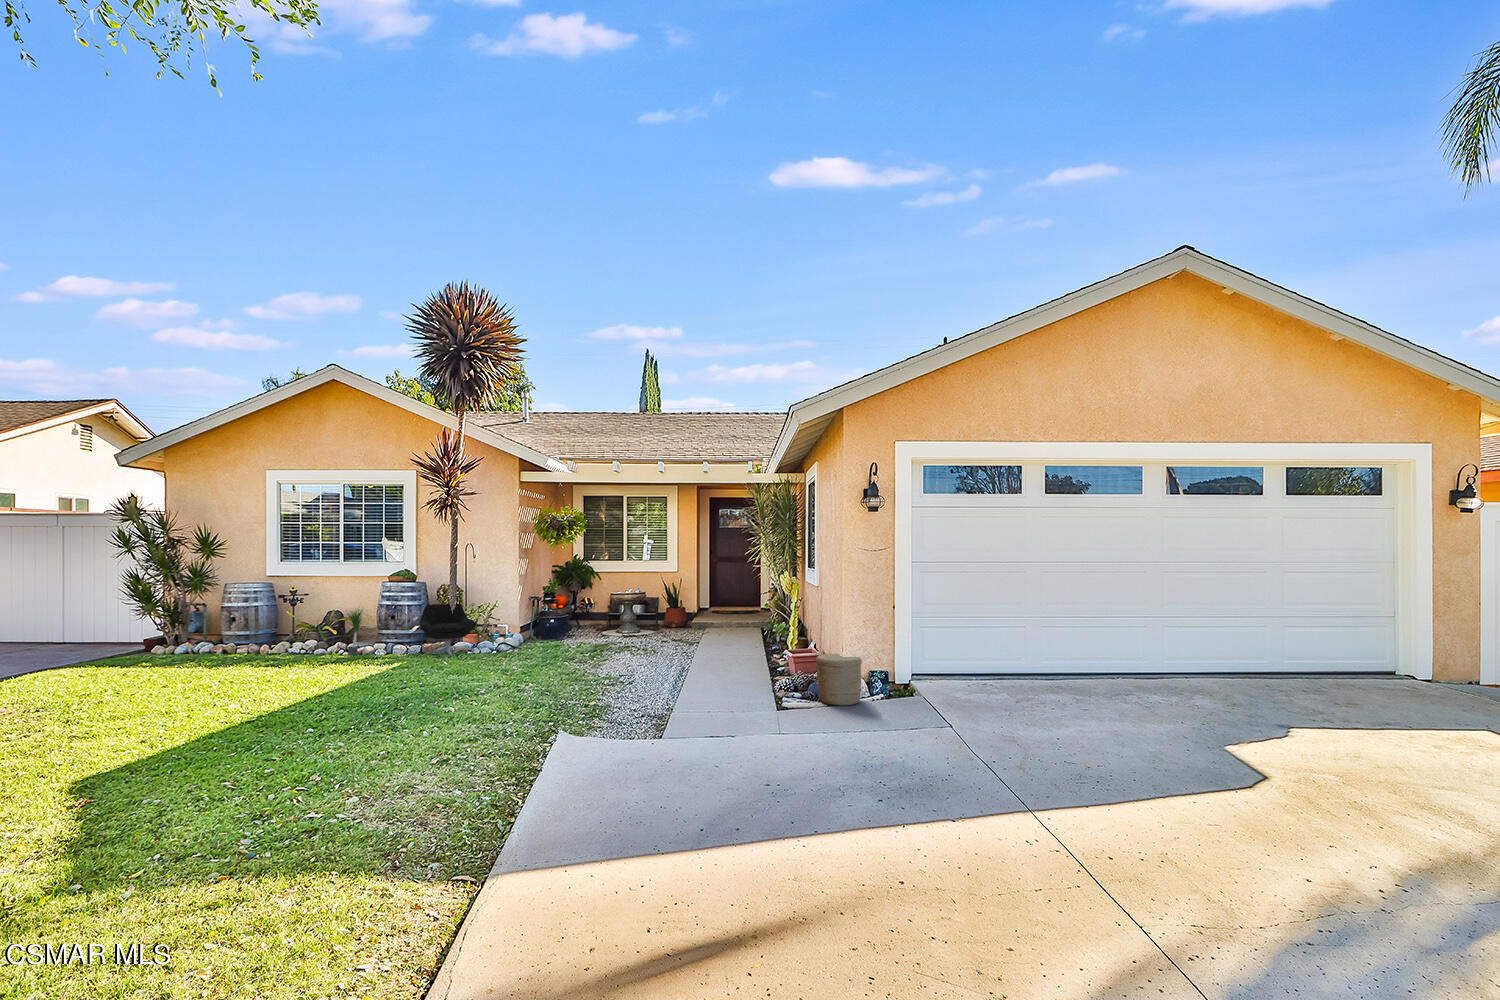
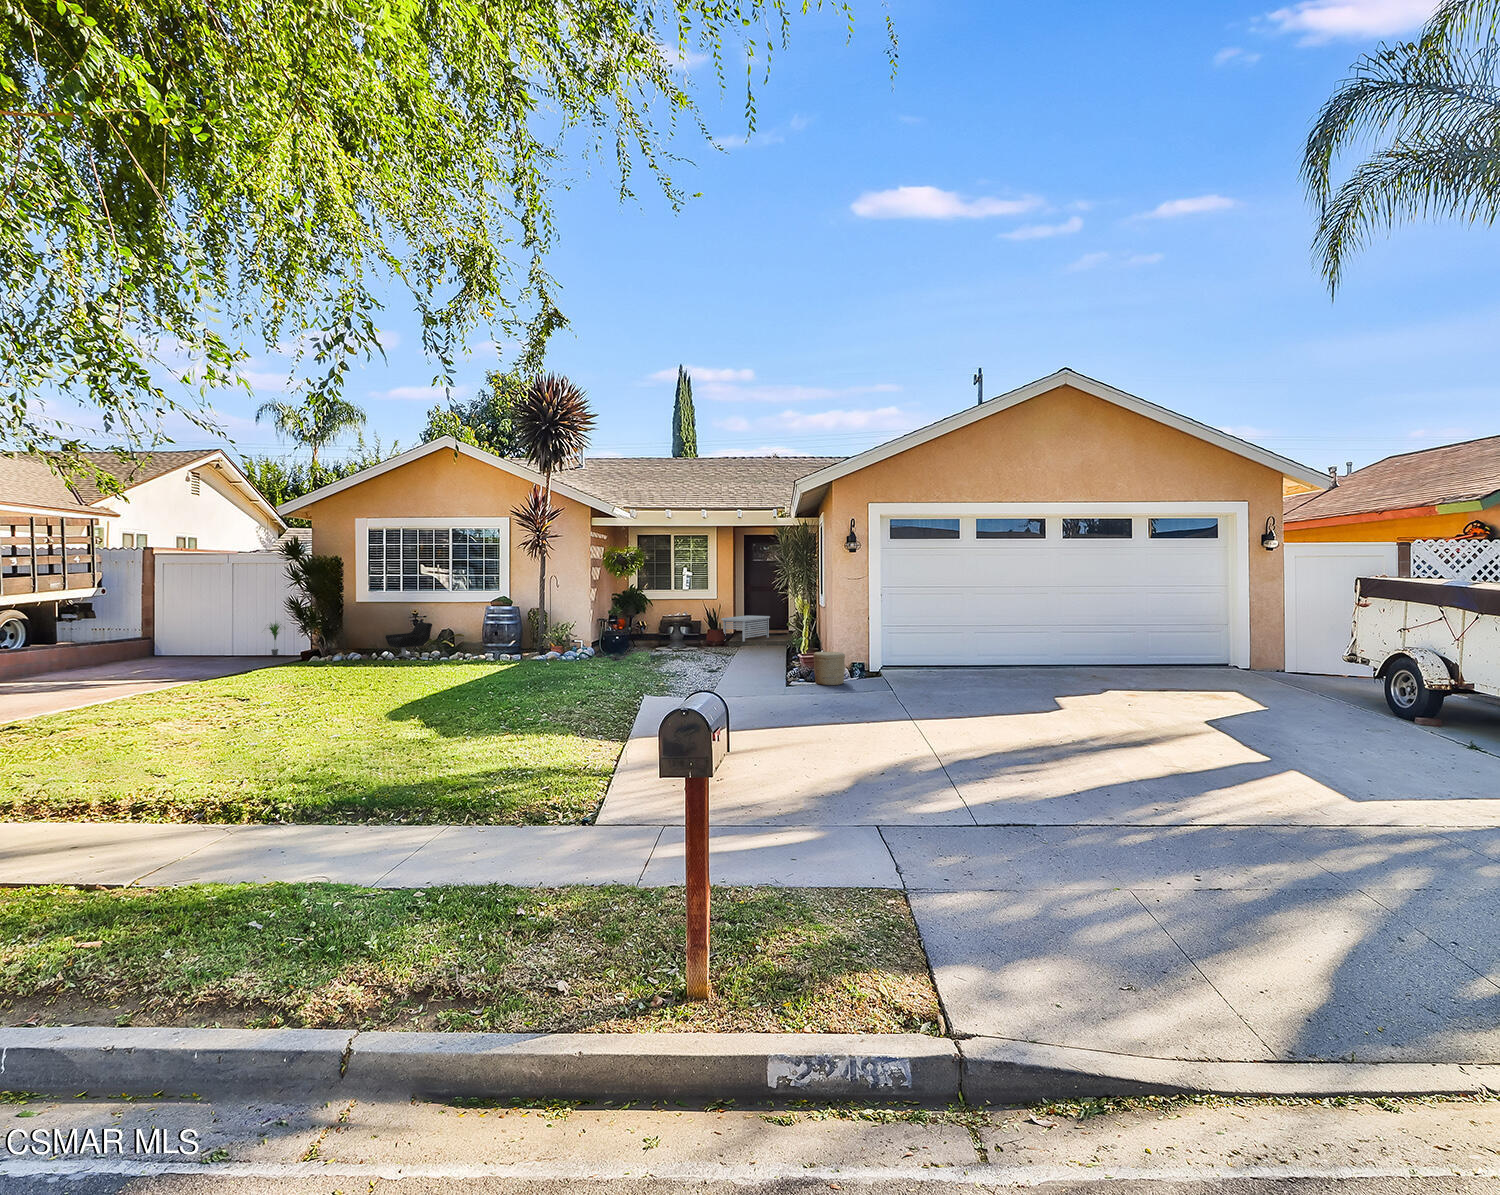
storage bench: none [683,592,741,624] -> present [721,615,770,642]
lounge chair: present [419,603,477,655] -> present [385,622,432,659]
potted plant: present [348,609,371,655] -> present [269,623,279,655]

